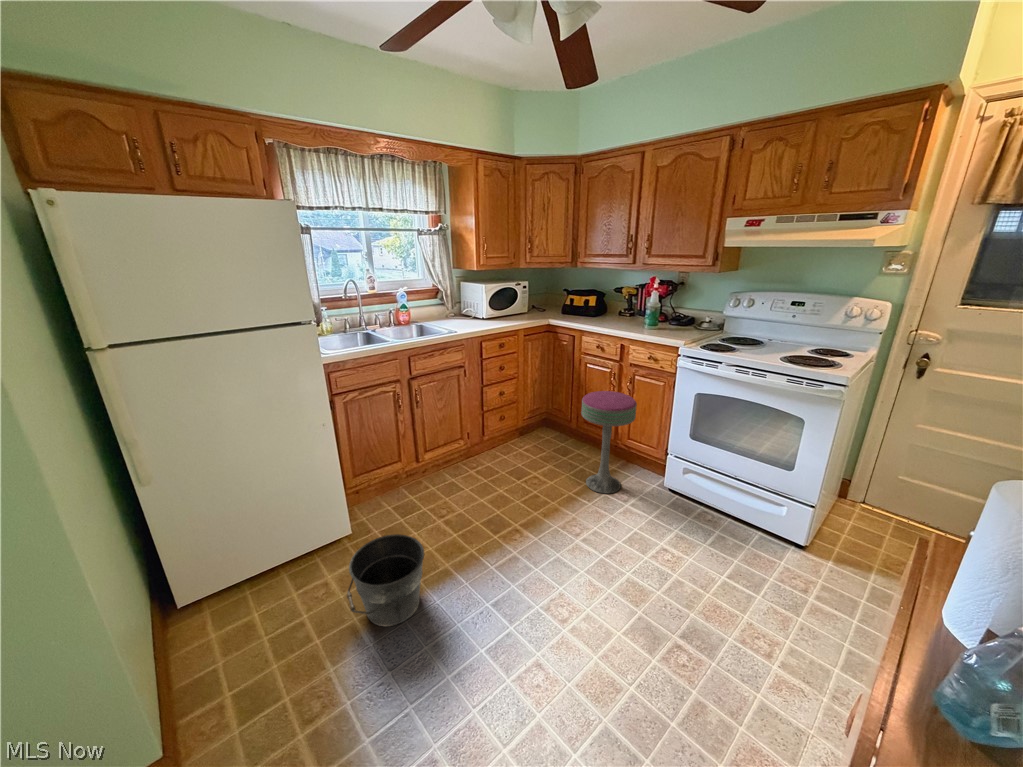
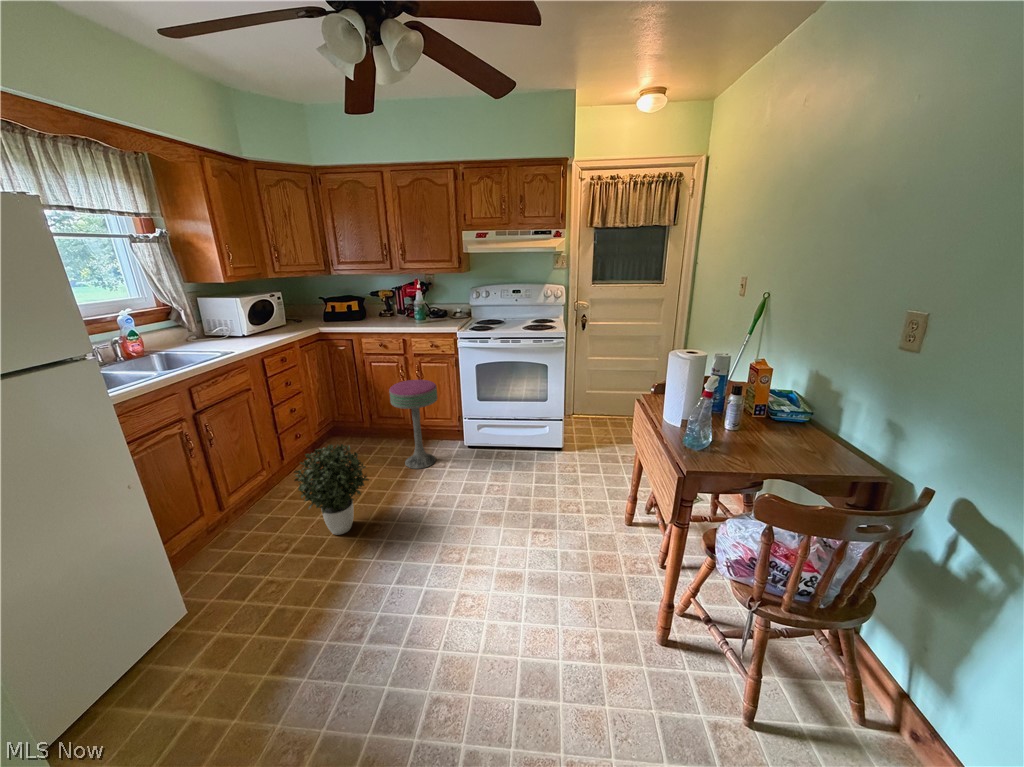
potted plant: none [457,437,521,527] -> present [294,444,369,535]
bucket: present [347,534,424,626] -> none [237,562,327,665]

